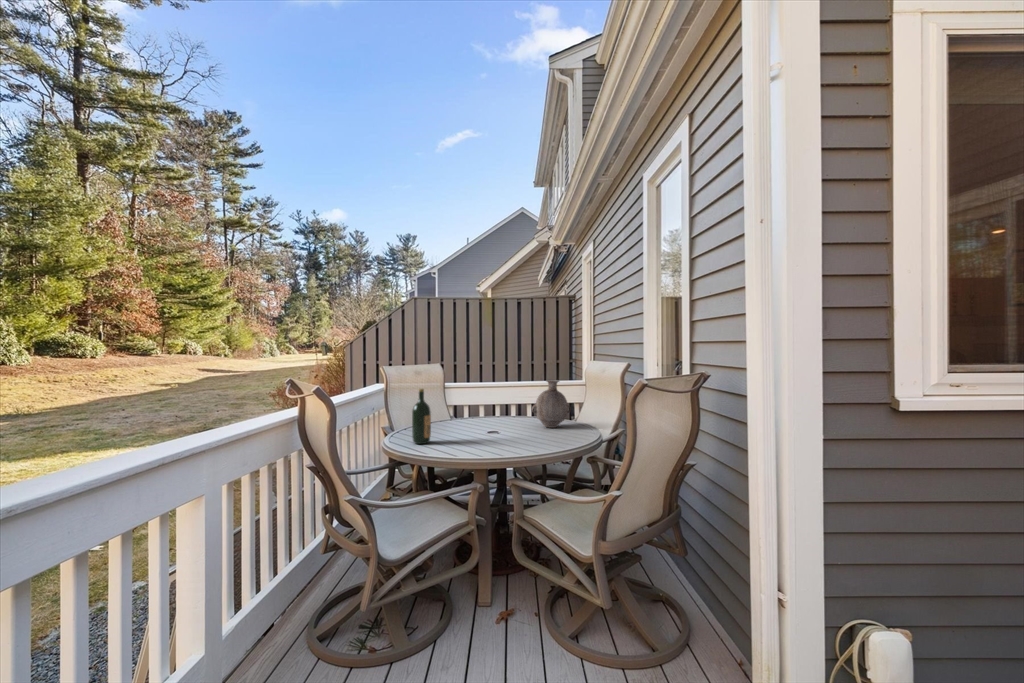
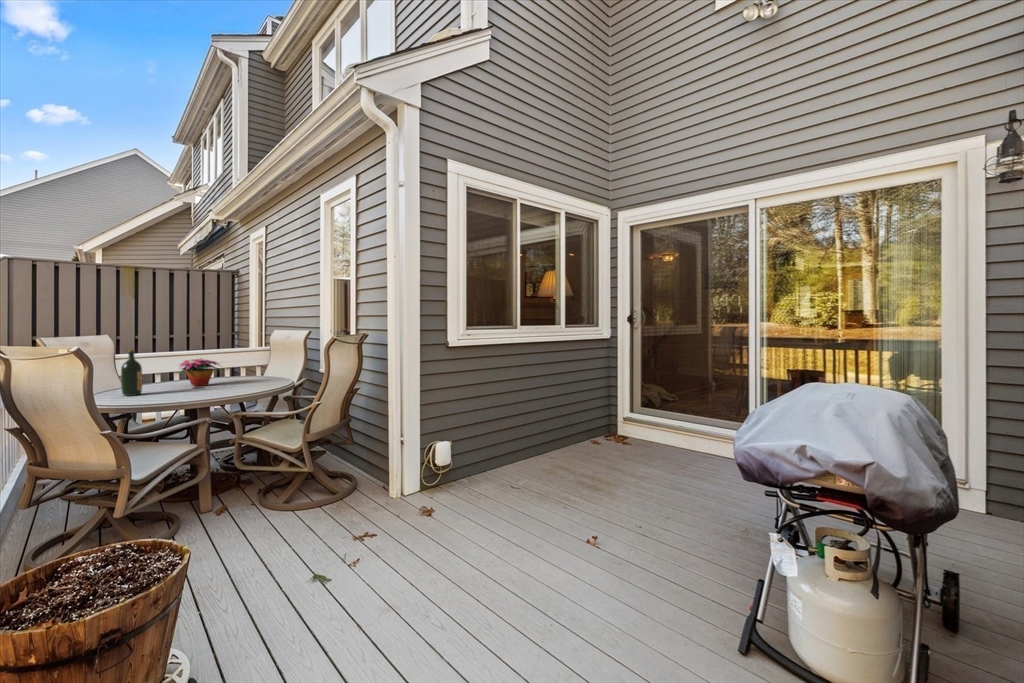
vase: present [532,380,571,428] -> none [233,343,266,379]
flower arrangement: none [467,400,518,436] -> present [179,358,219,386]

